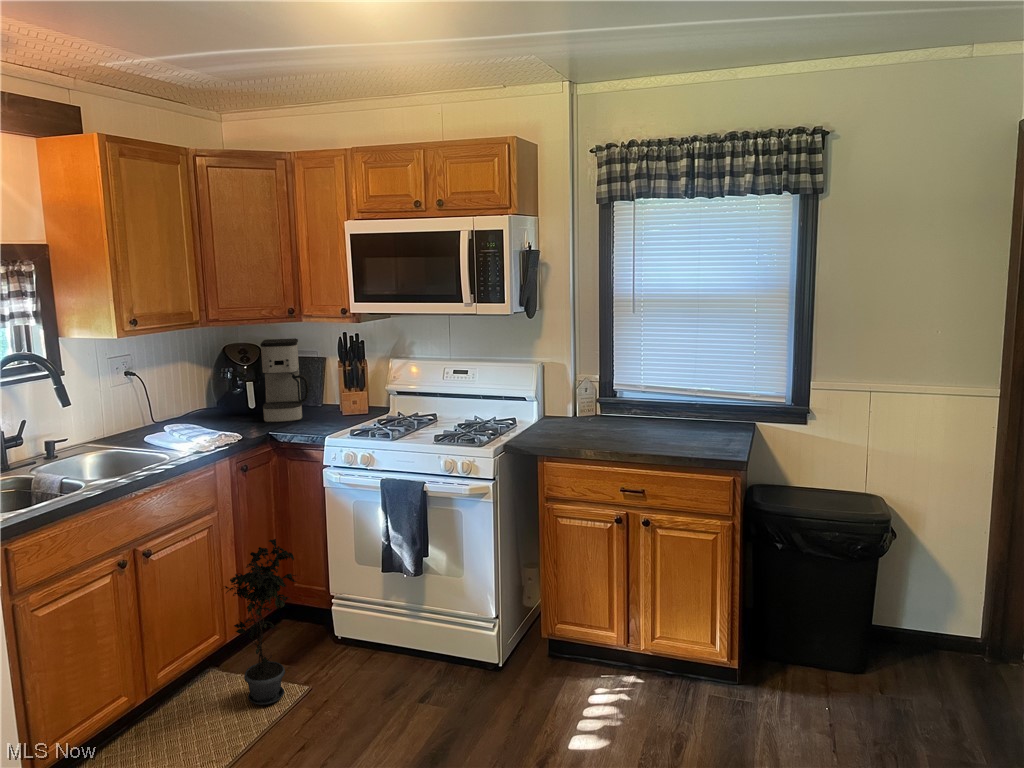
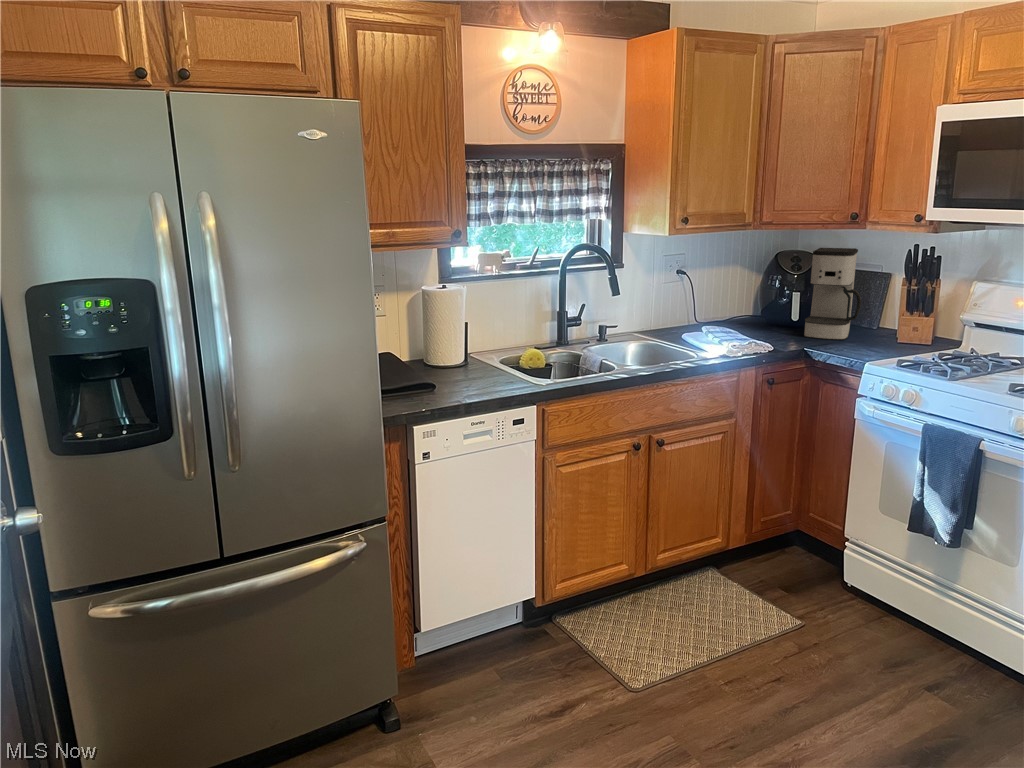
potted plant: present [225,539,296,705] -> none [722,461,803,625]

